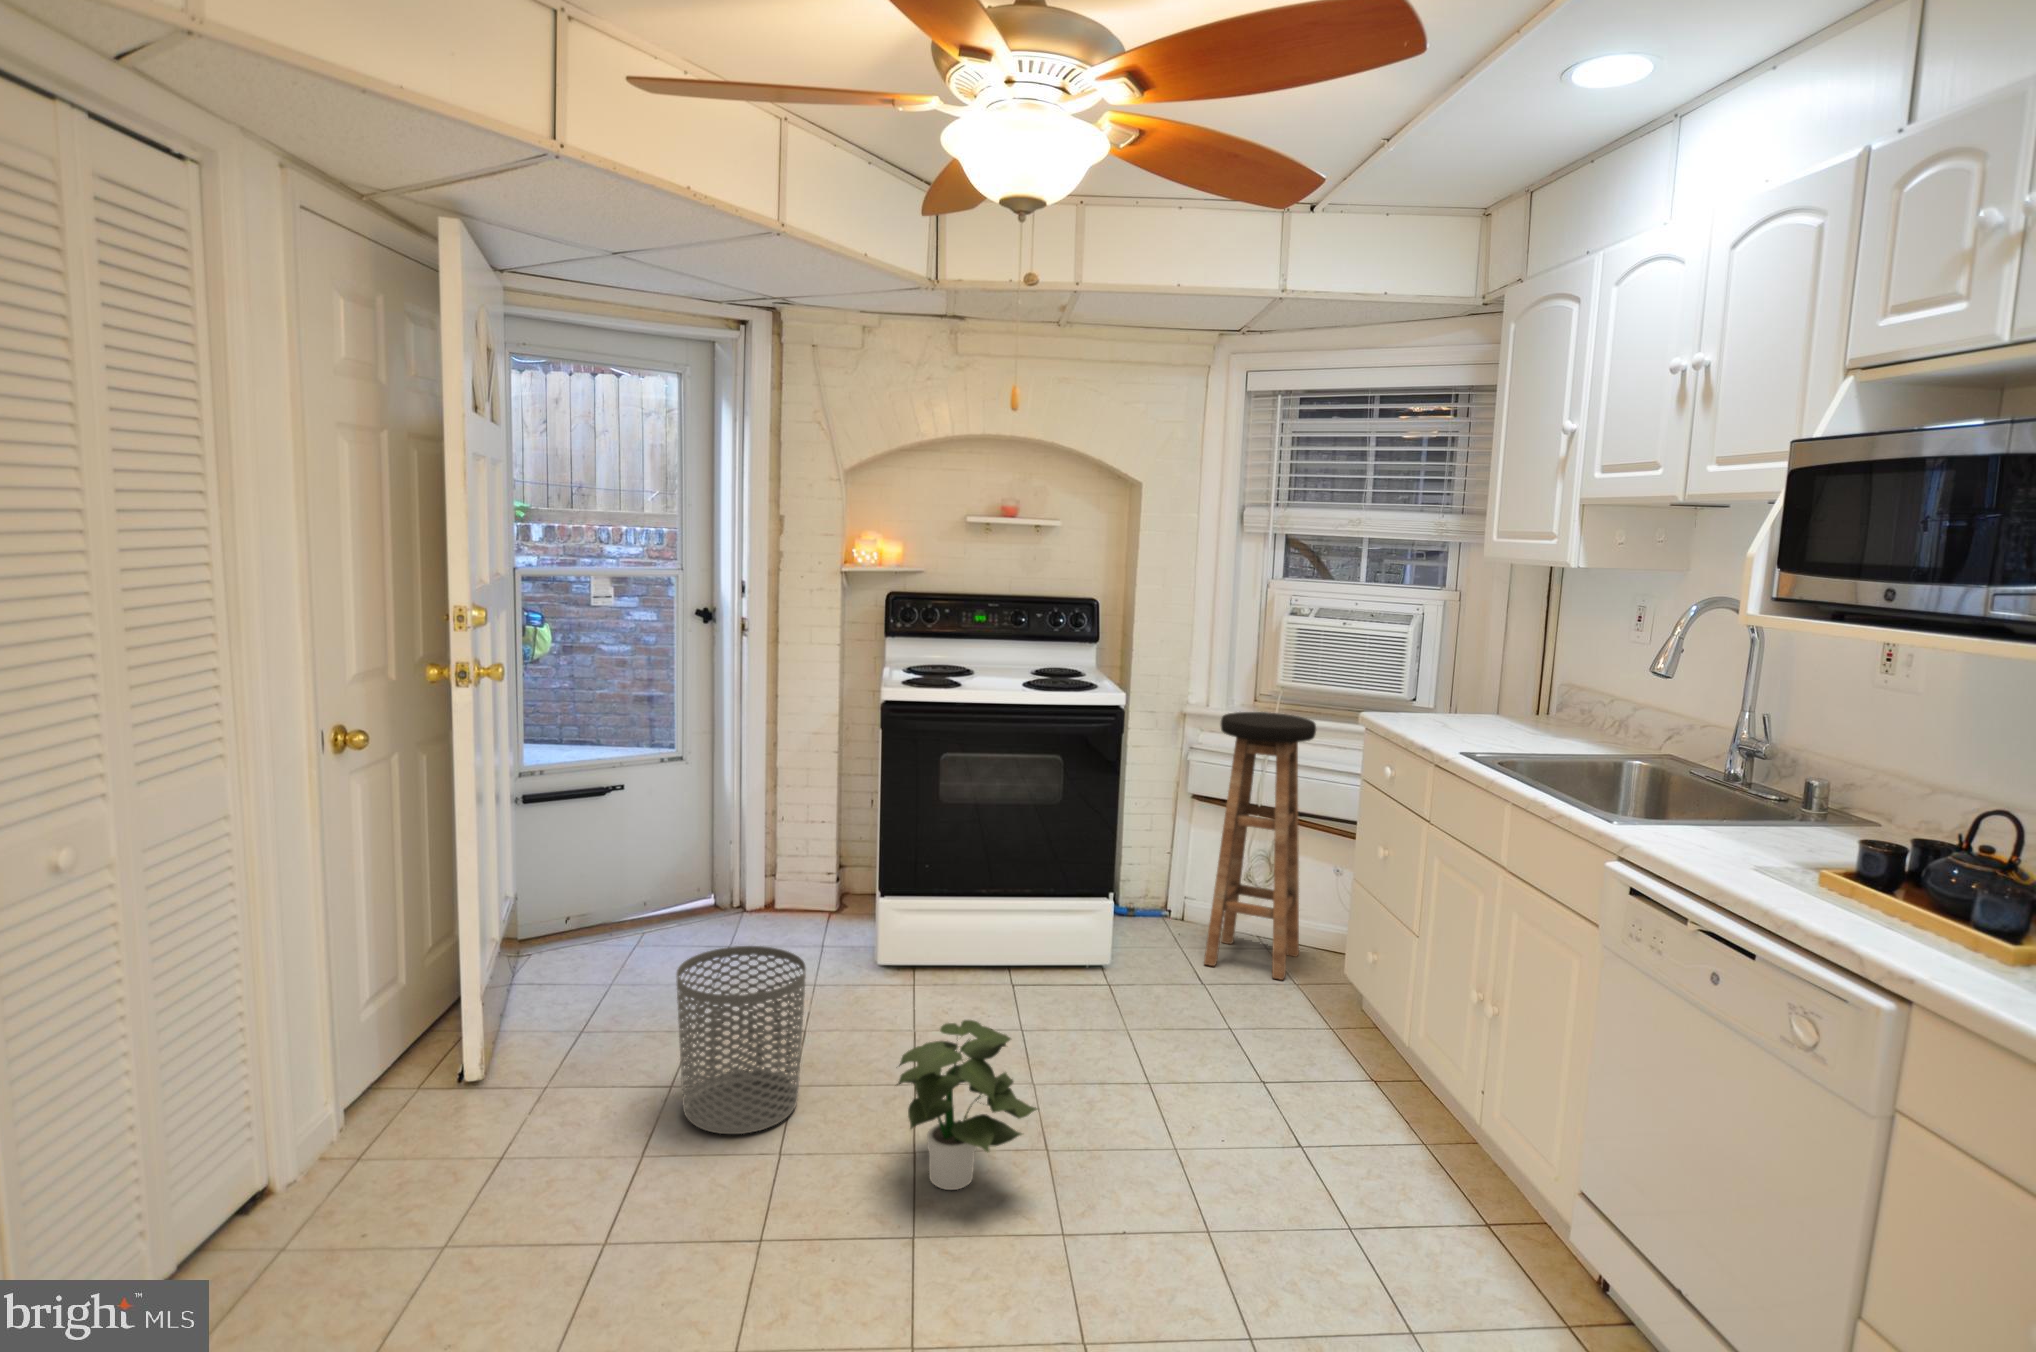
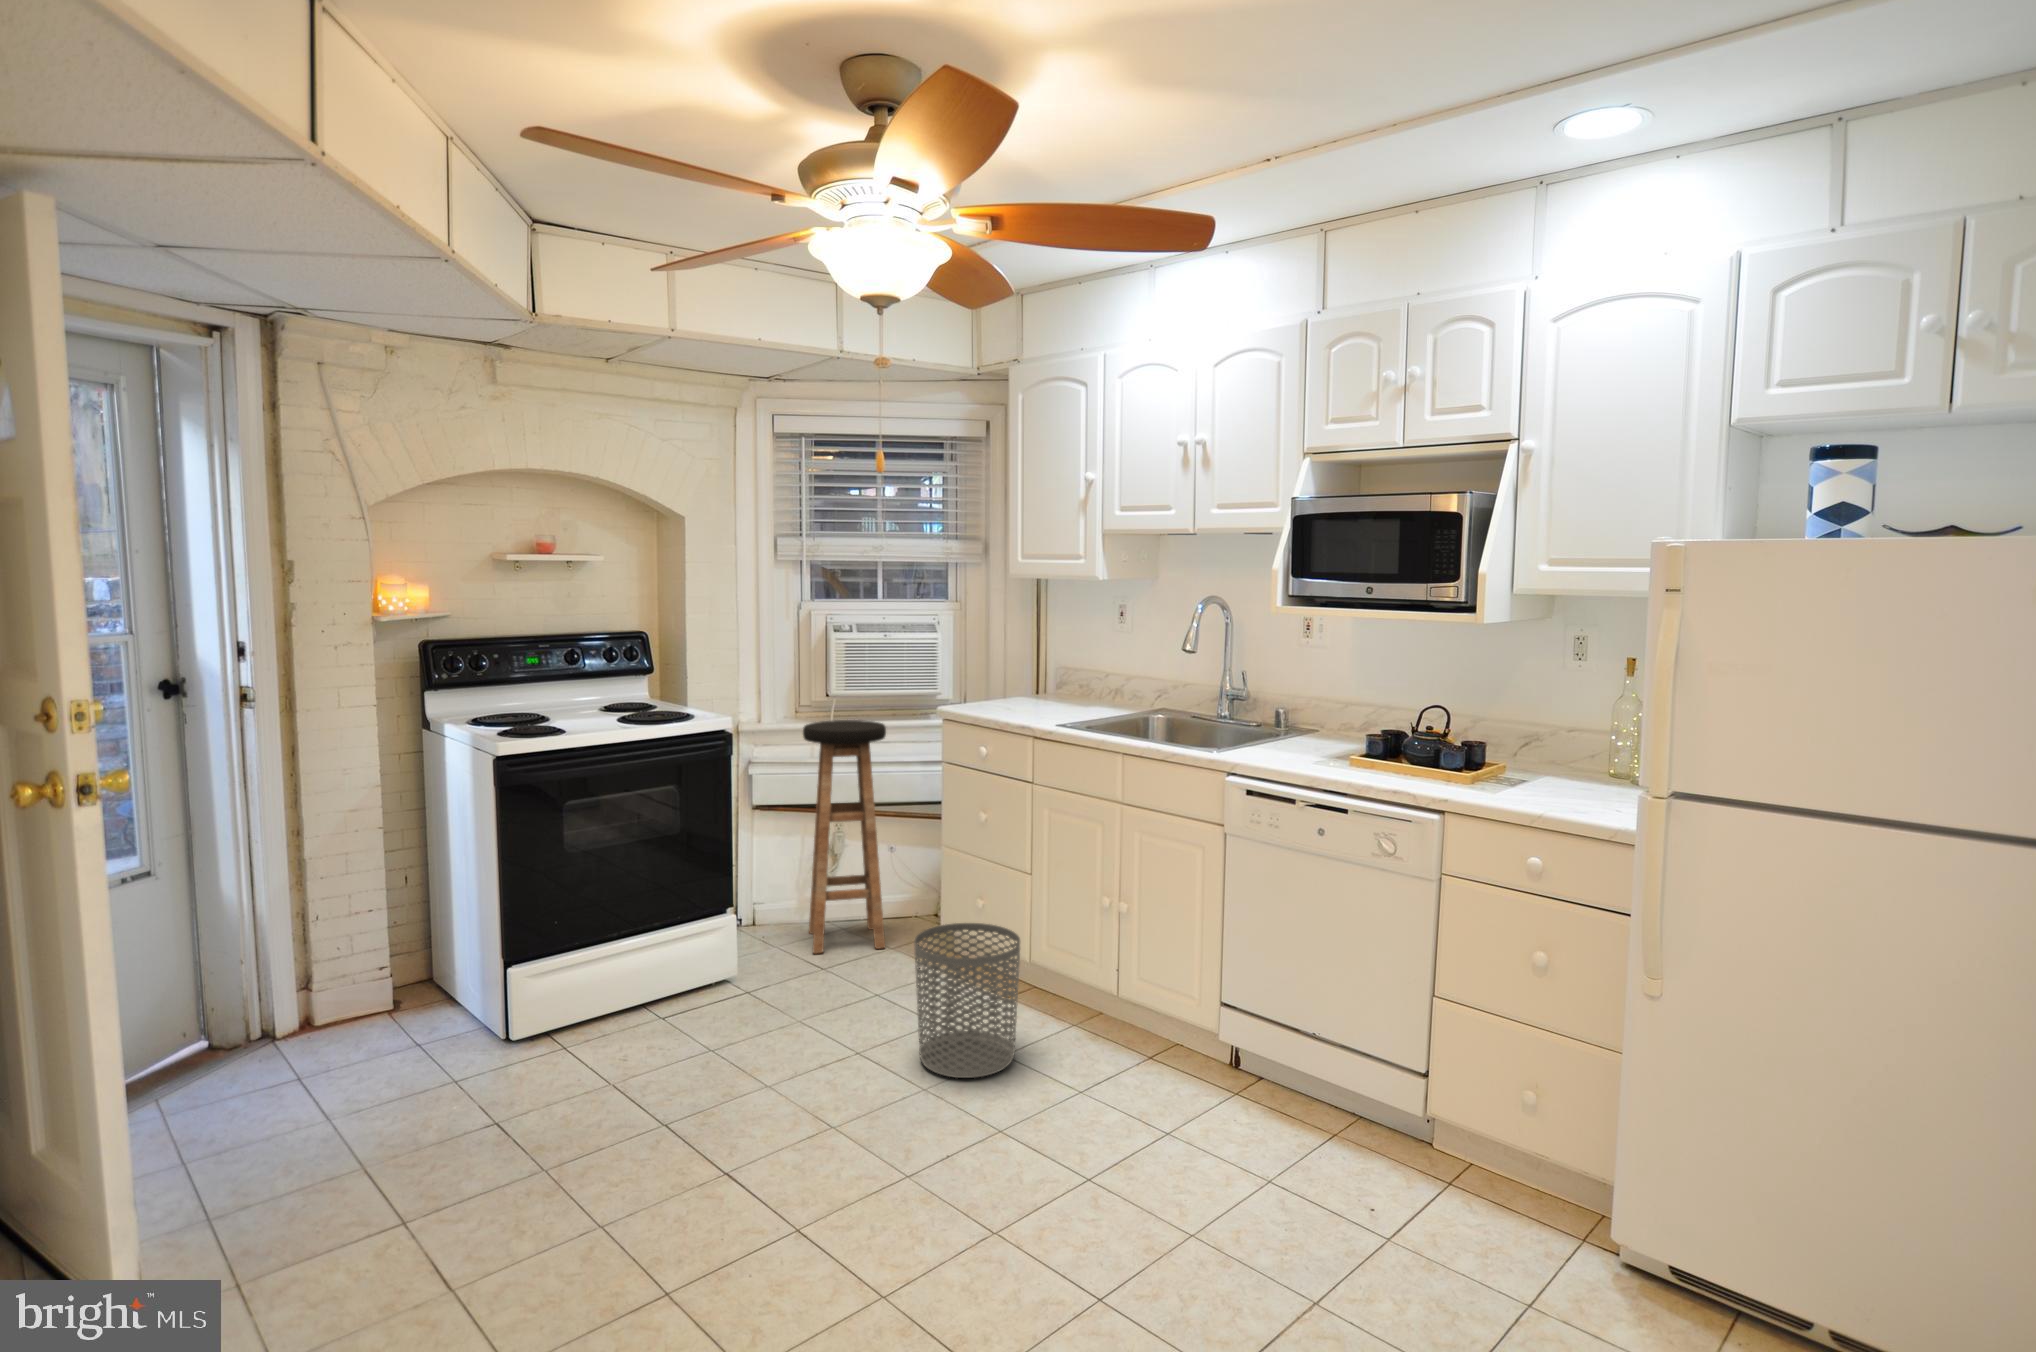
waste bin: present [677,946,806,1134] -> present [914,923,1020,1078]
potted plant: present [898,1020,1038,1190] -> none [713,1026,859,1189]

